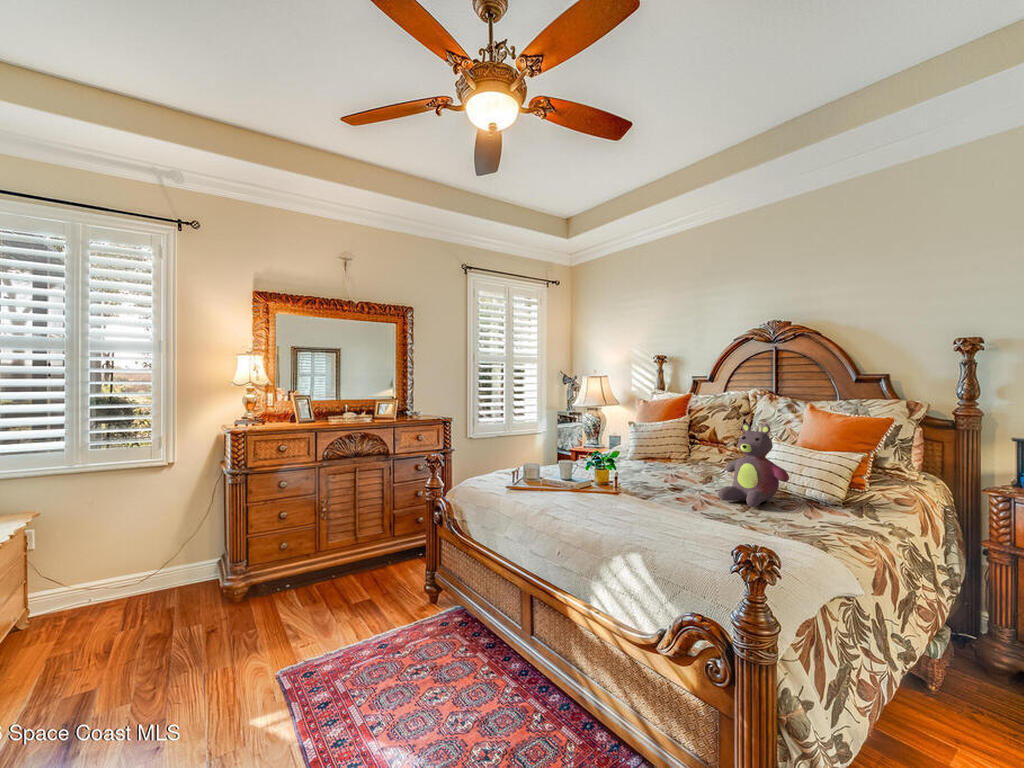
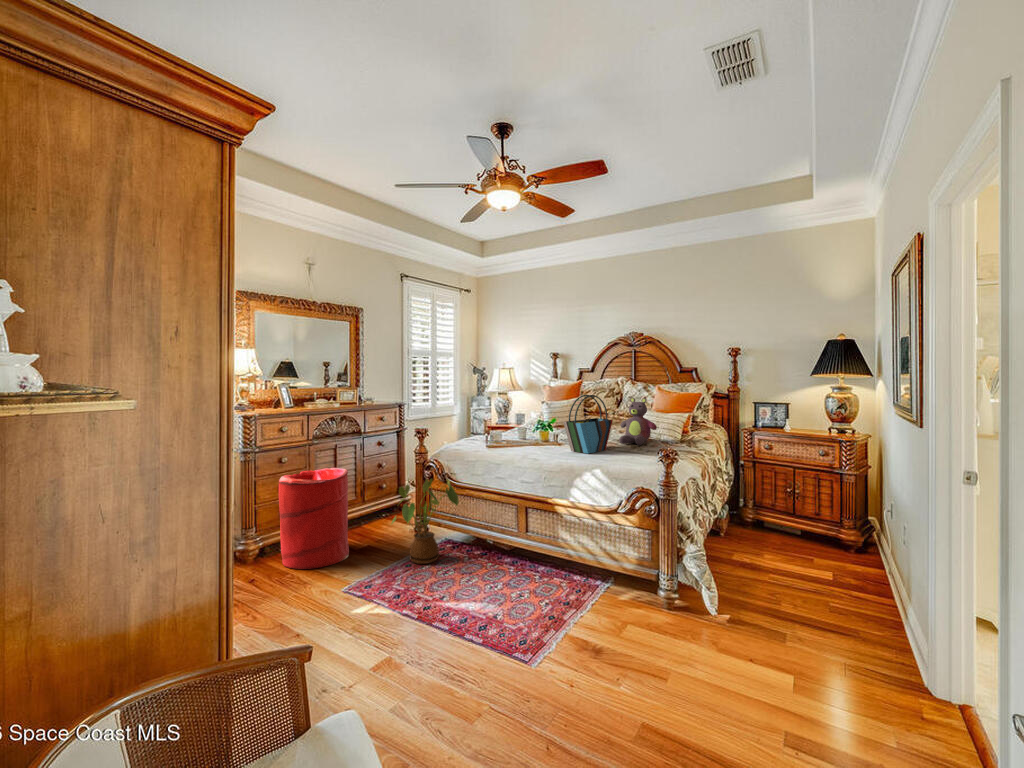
tote bag: none [609,418,701,517] -> present [563,395,613,453]
laundry hamper: none [256,498,343,629] -> present [279,468,349,569]
house plant: none [364,528,458,650] -> present [392,479,459,564]

